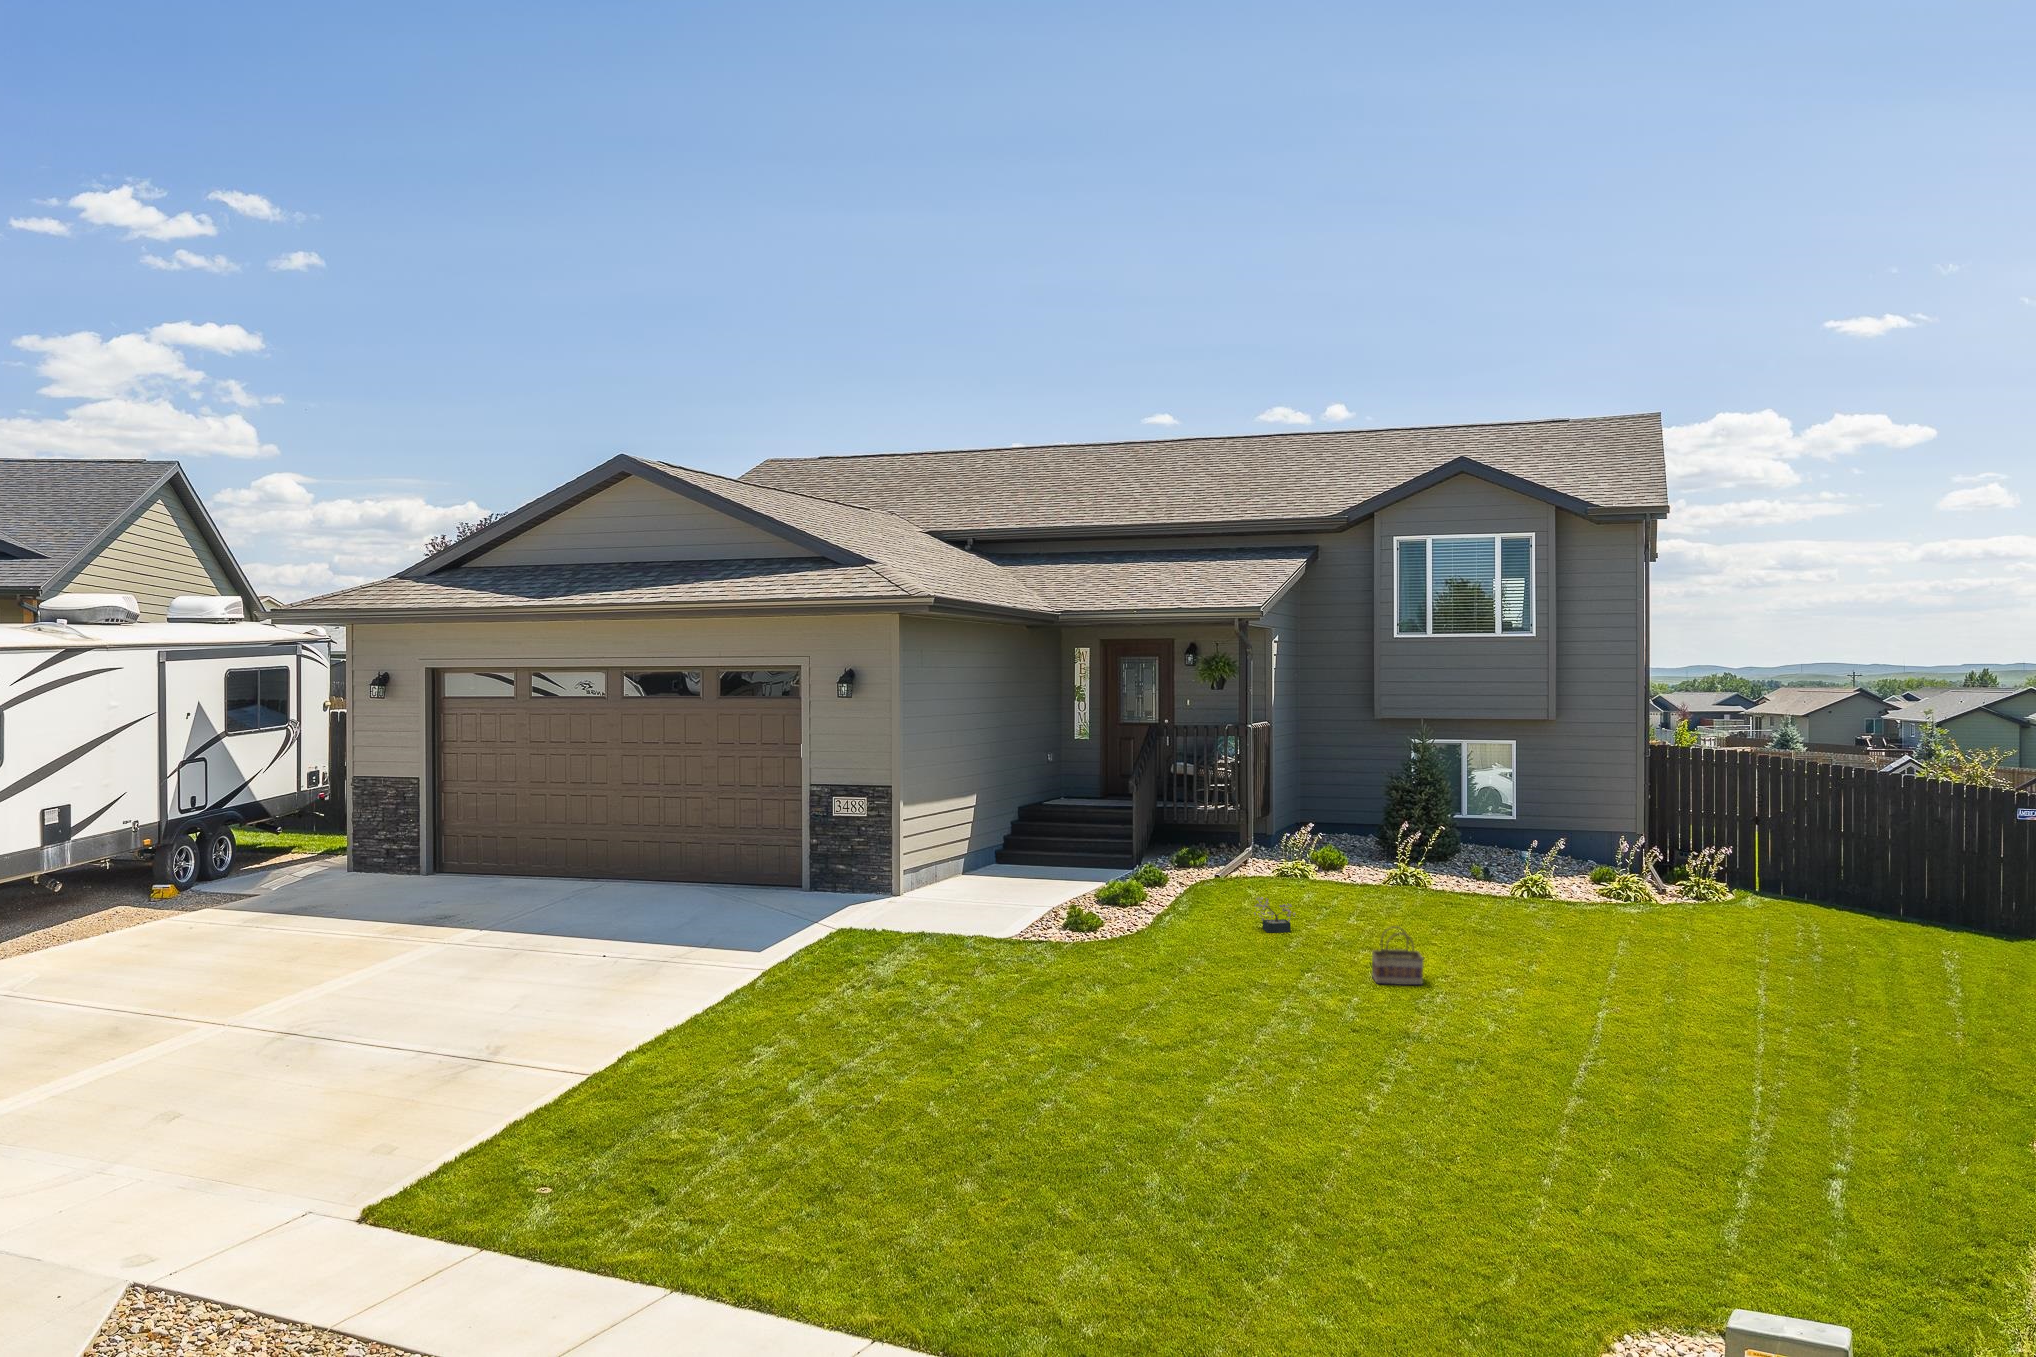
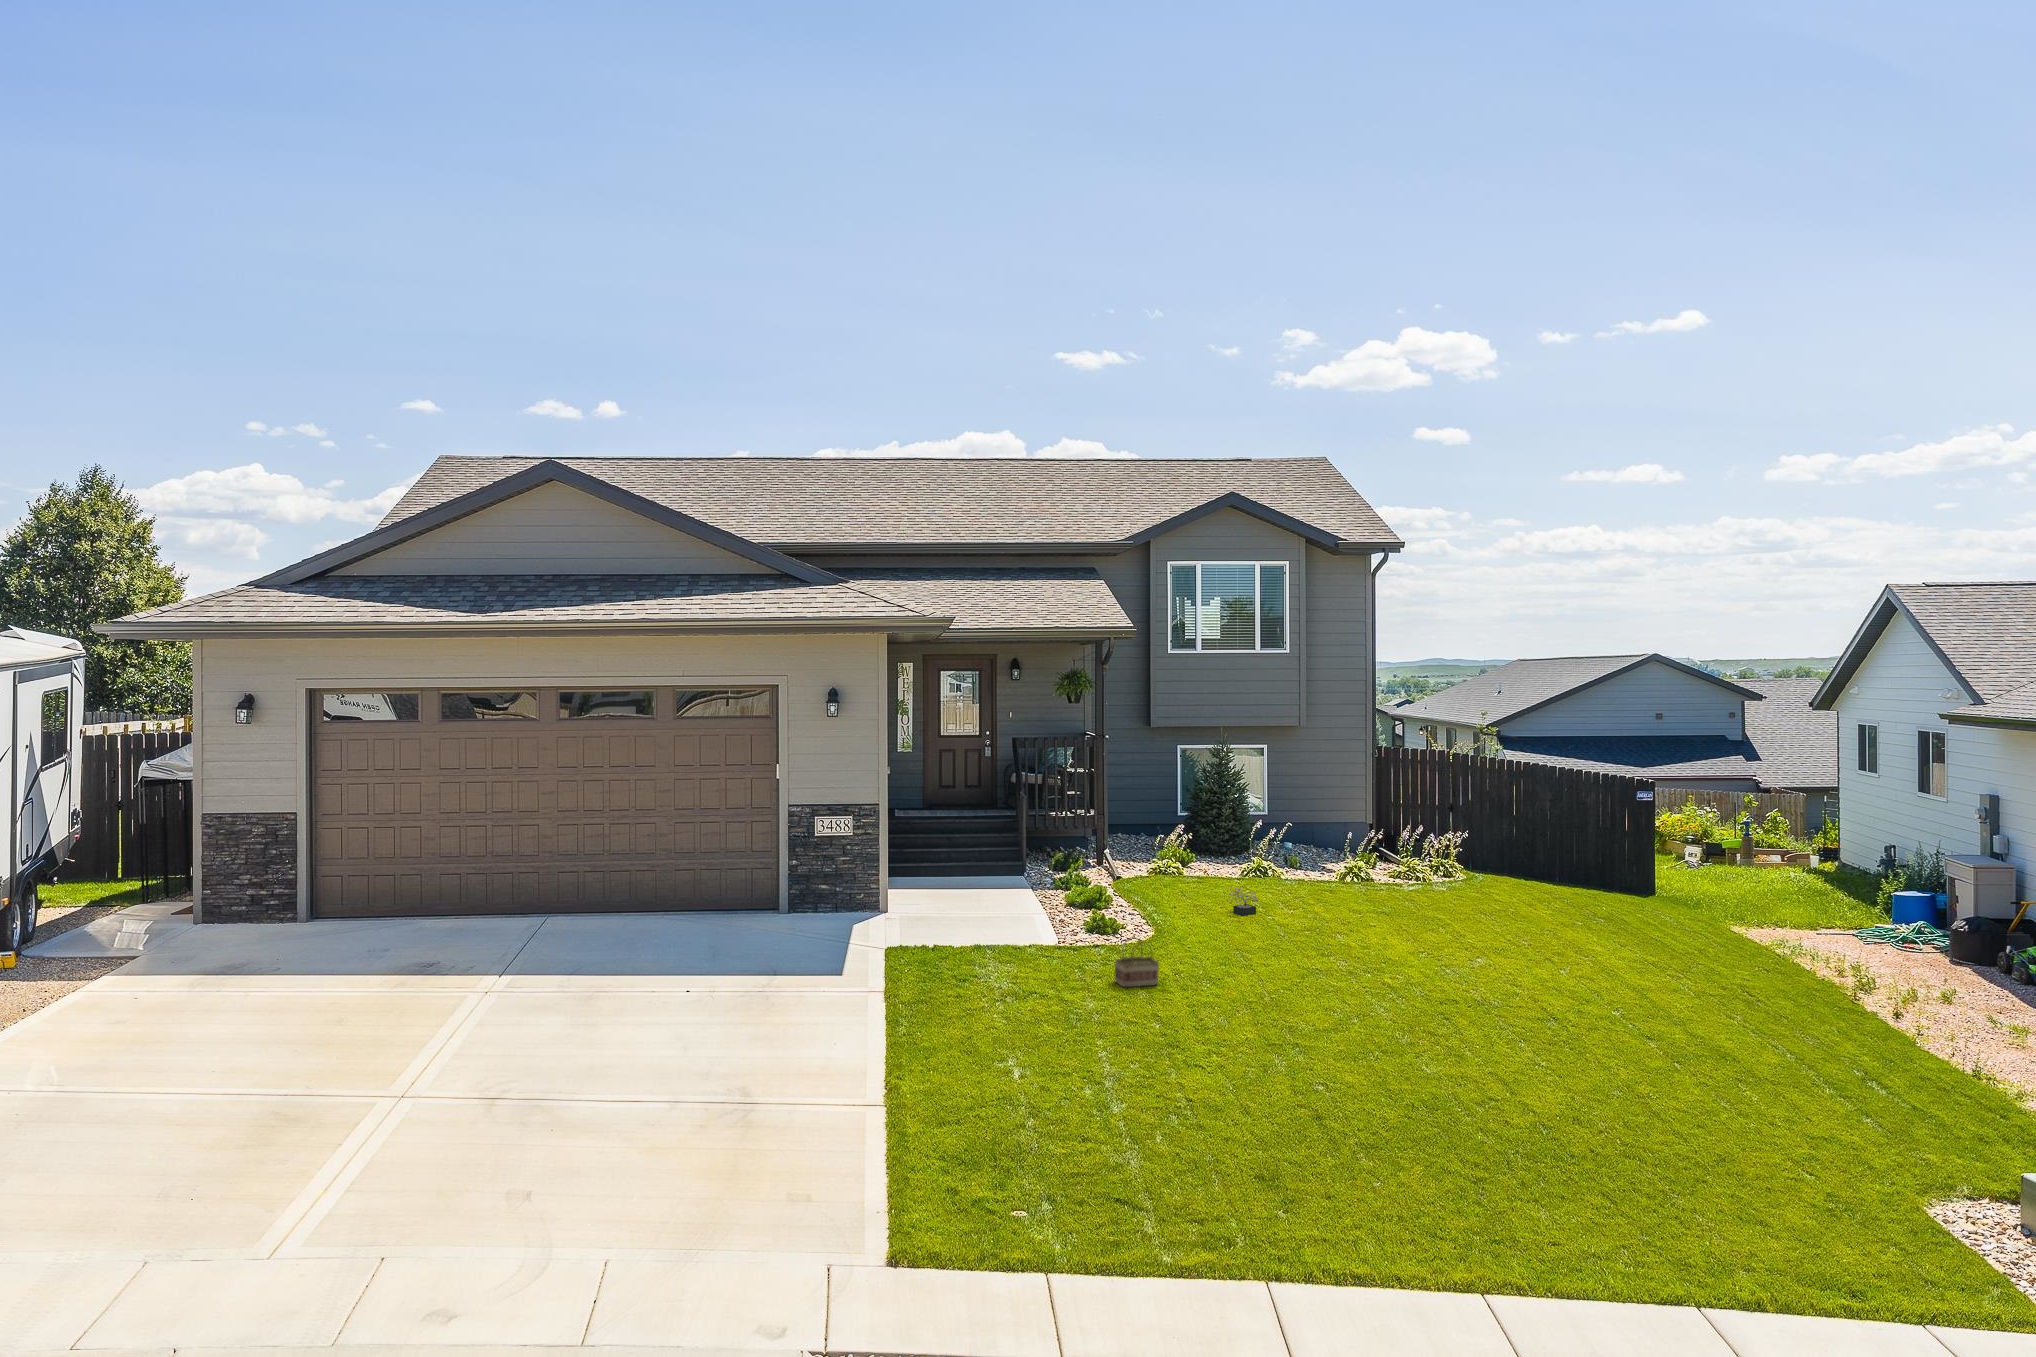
basket: present [1372,926,1424,985] -> present [1114,937,1159,987]

